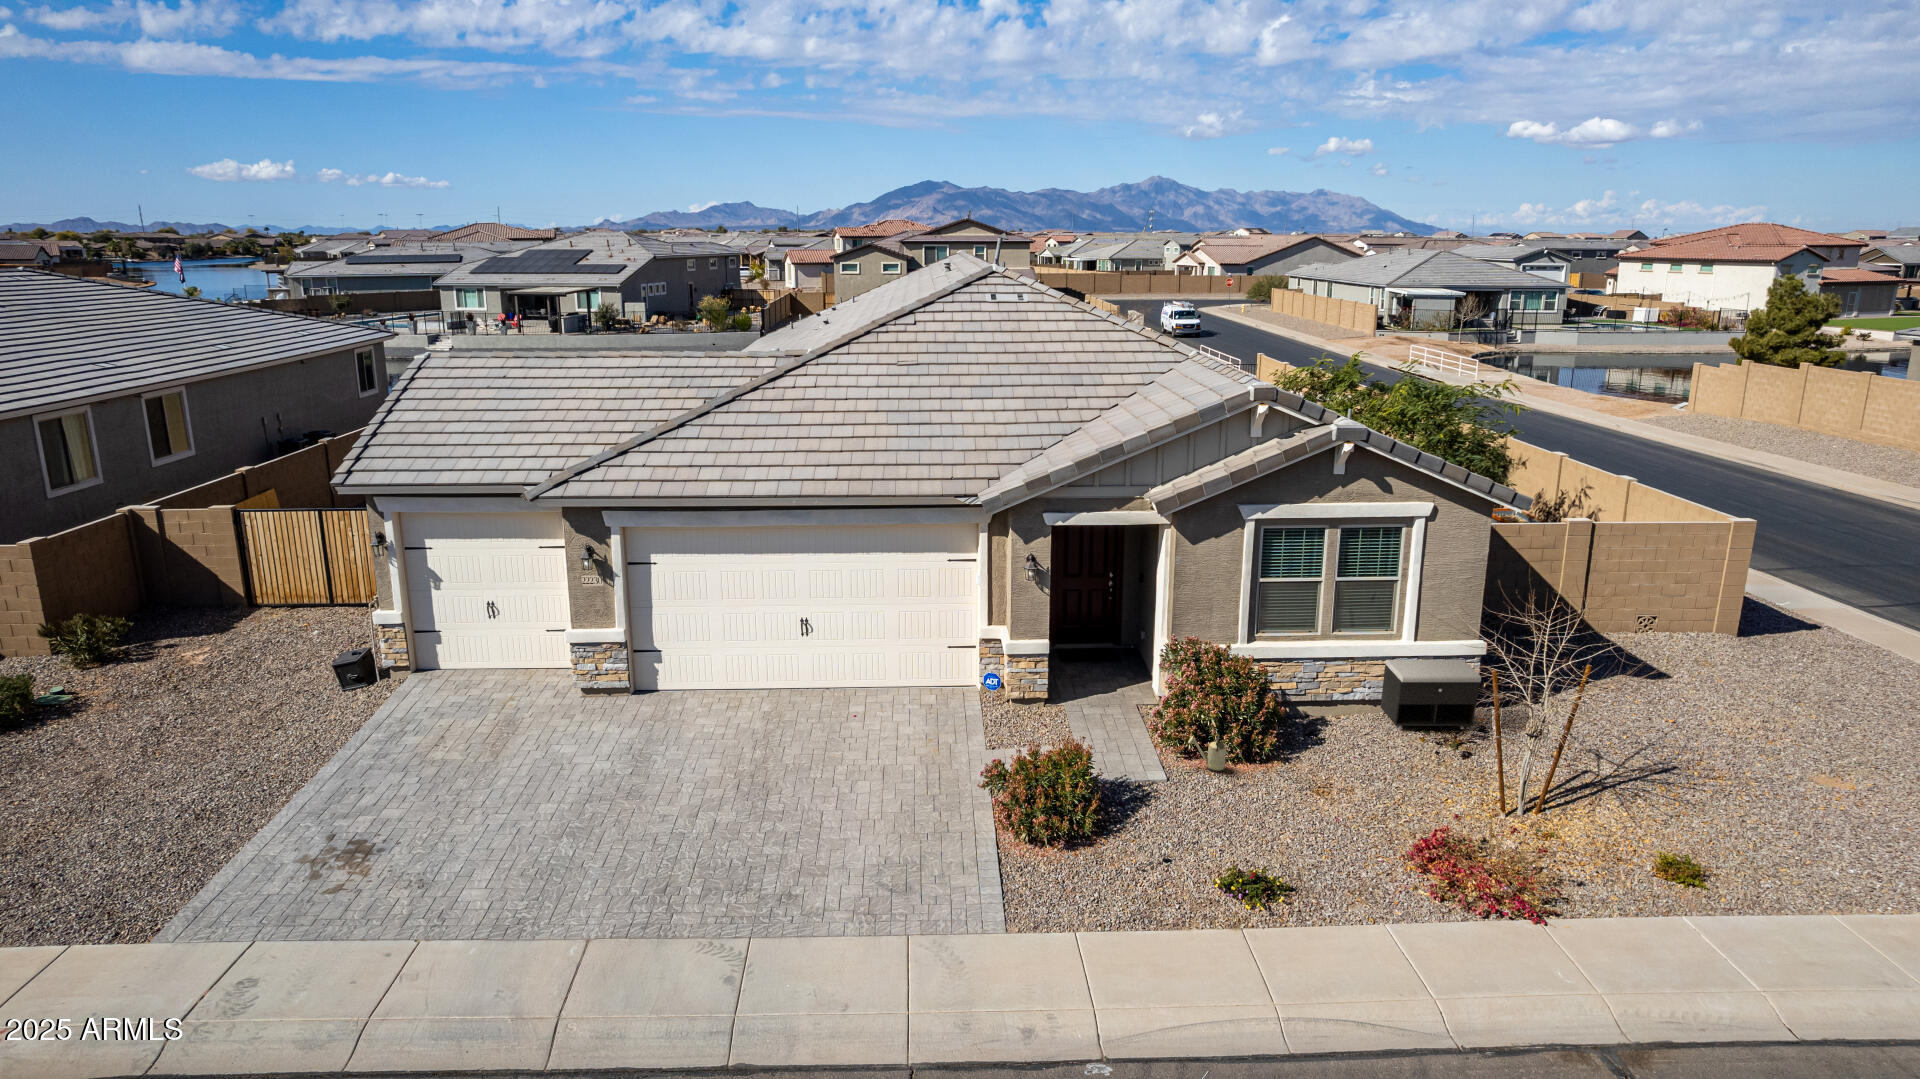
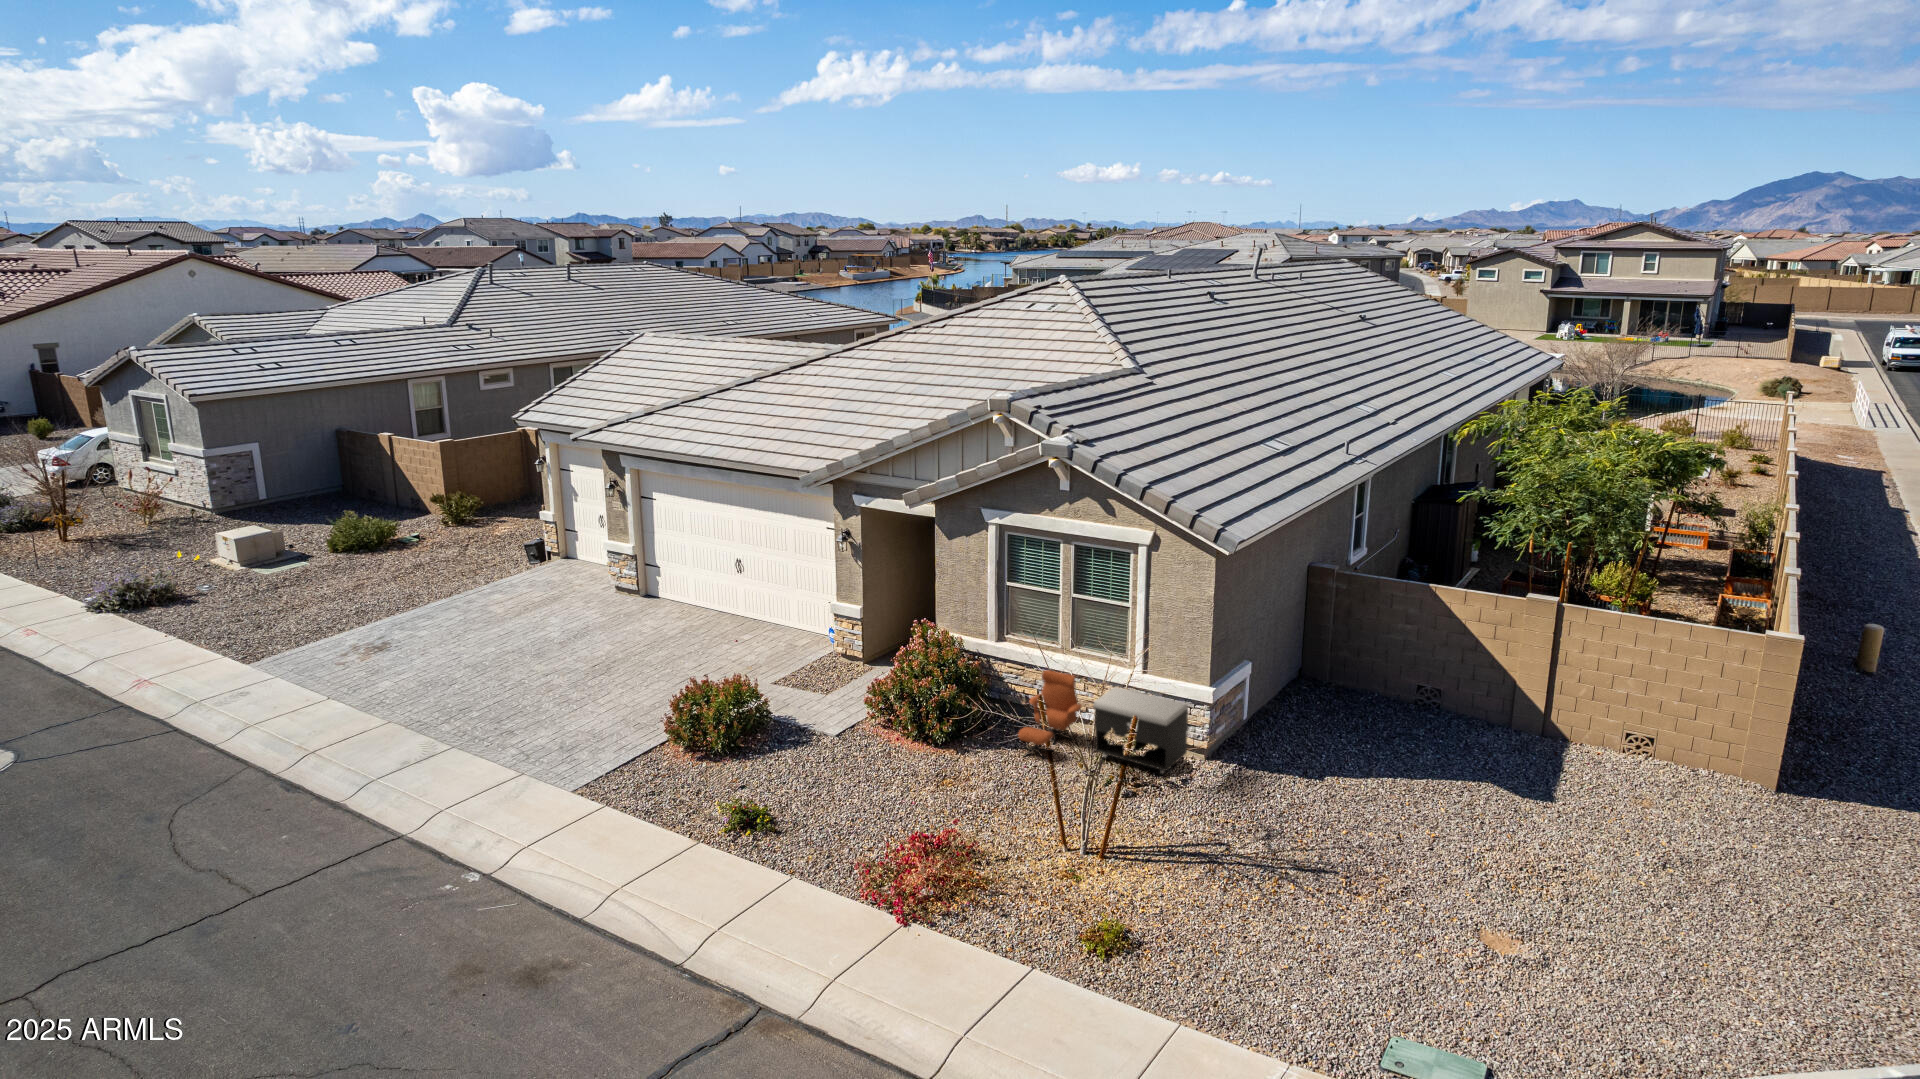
lounge chair: none [1306,658,1368,749] -> present [1018,670,1082,758]
watering can: present [1188,734,1228,772] -> none [869,705,895,742]

